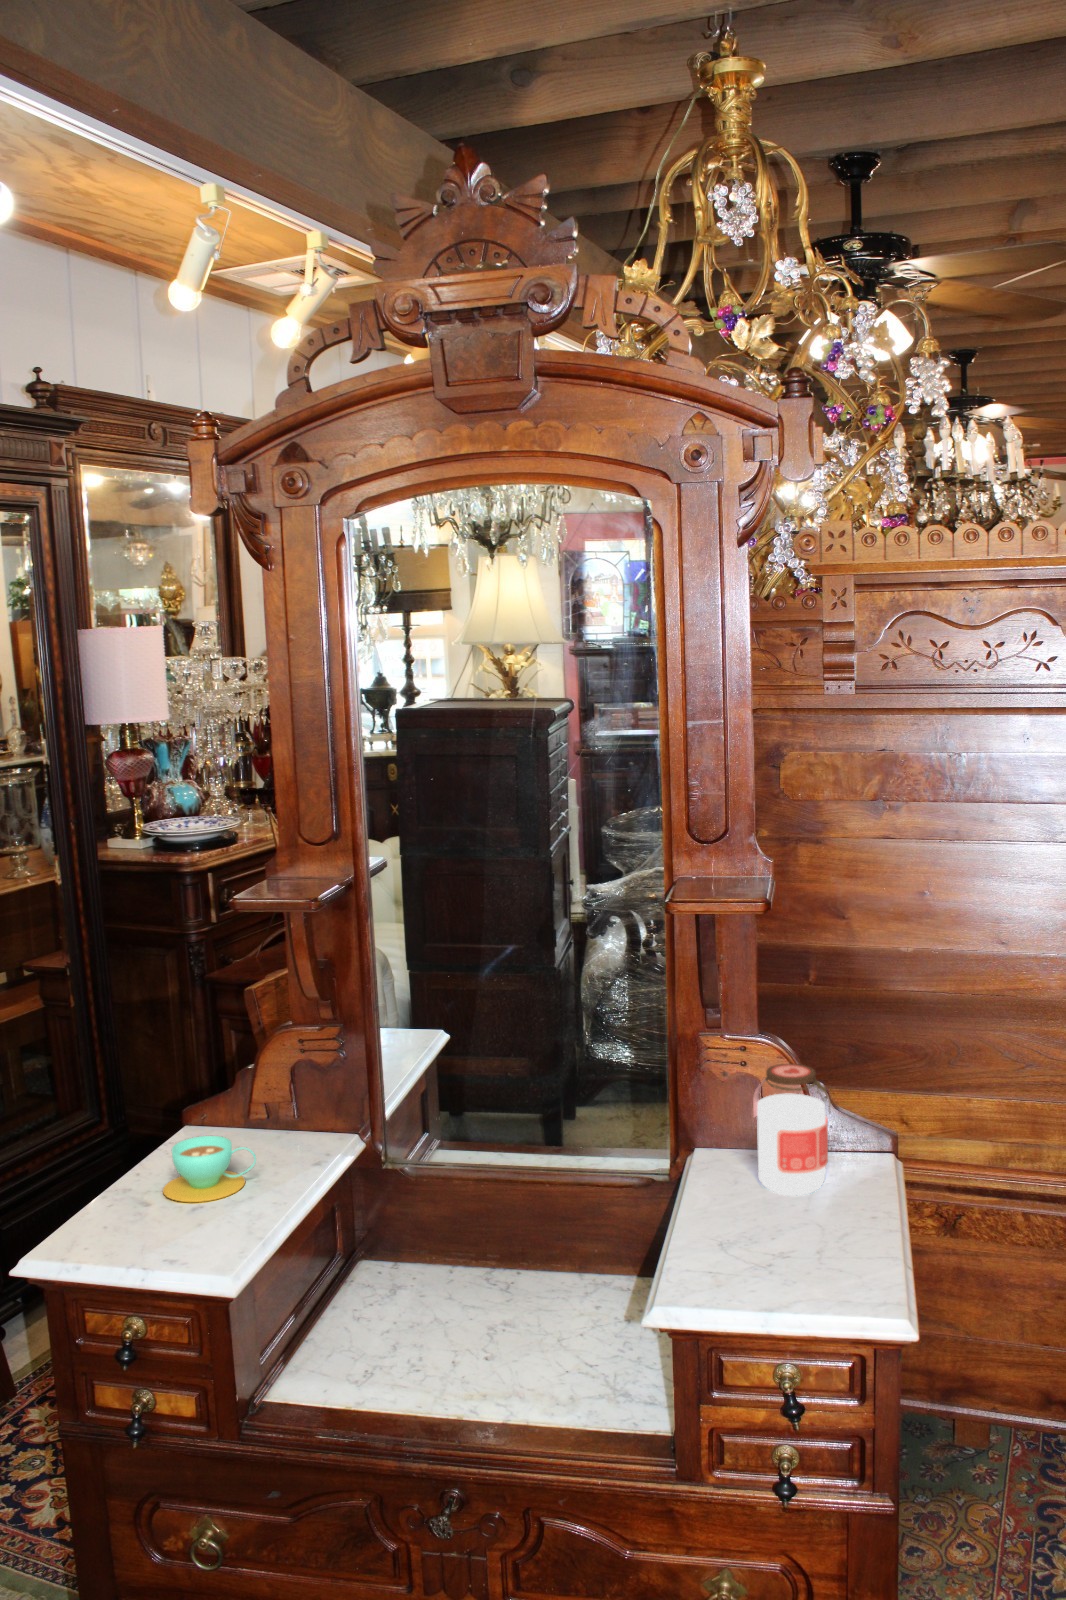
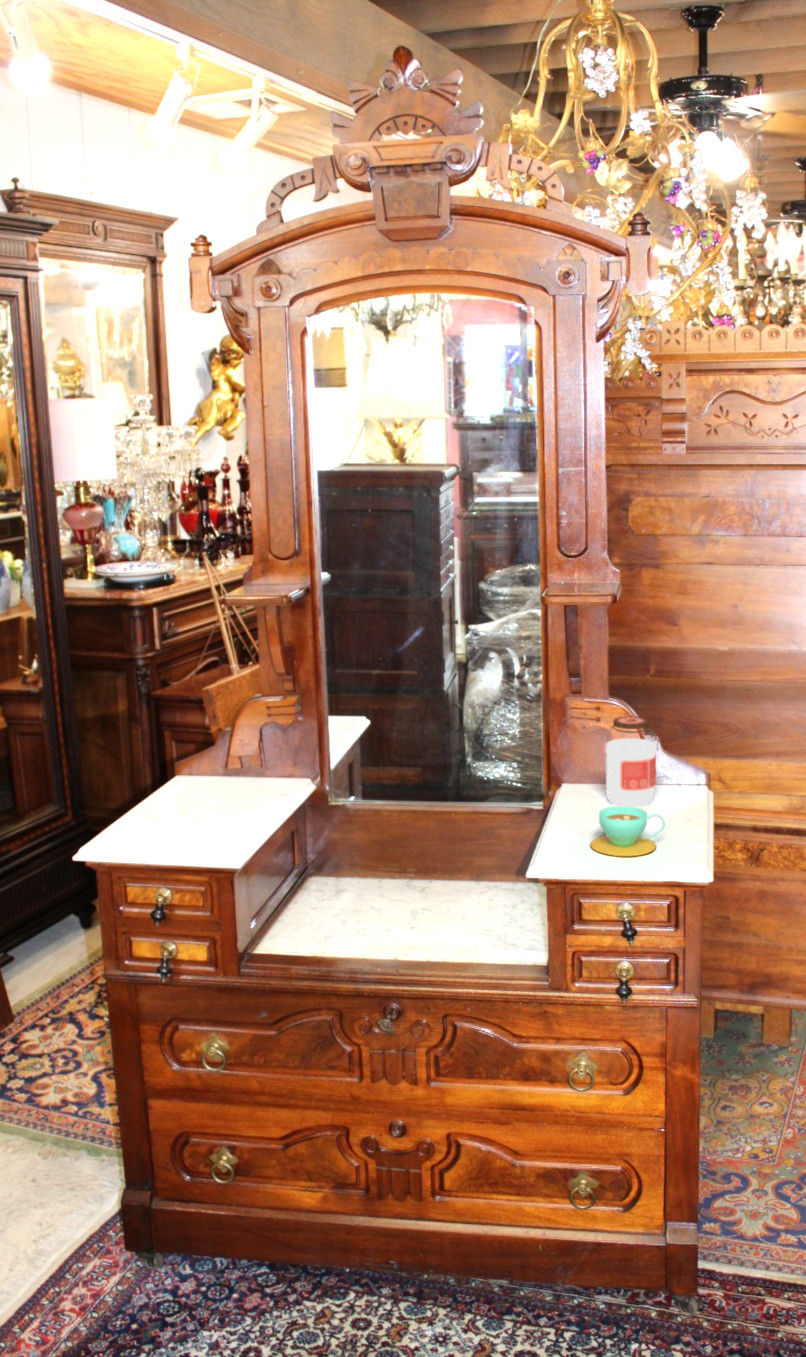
teacup: present [163,1136,256,1202] -> present [590,806,665,856]

